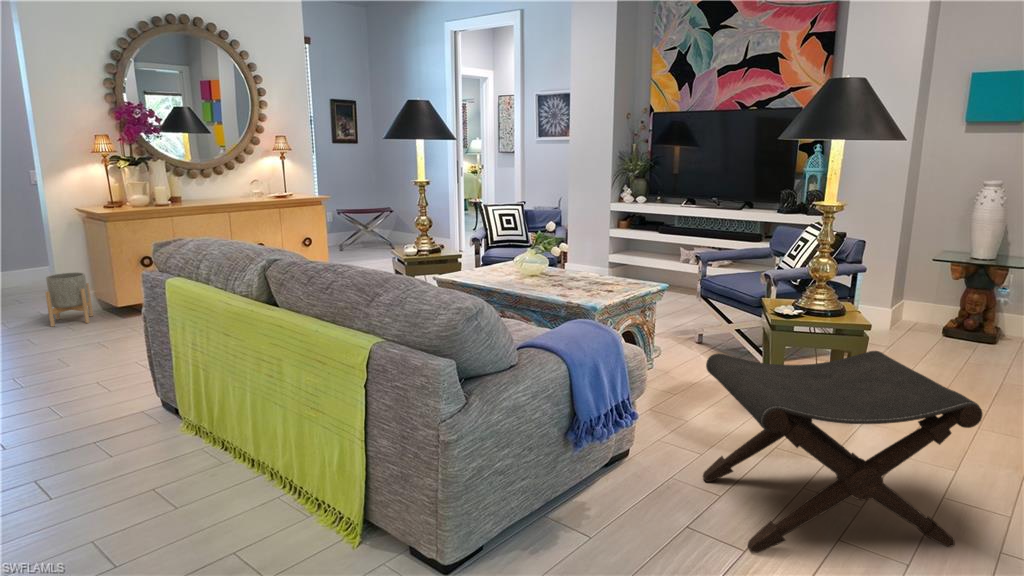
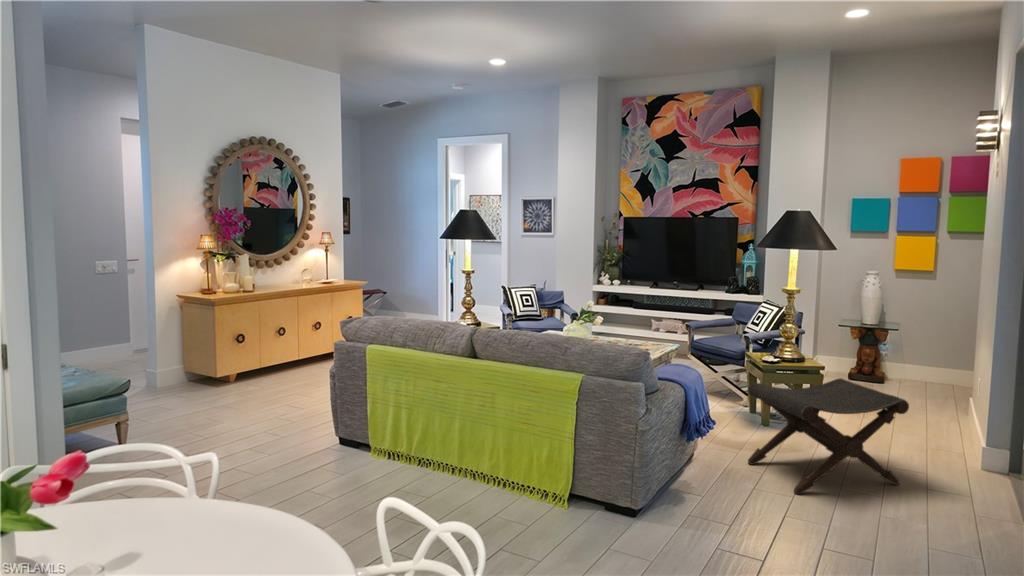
planter: present [45,272,93,327] -> none [159,349,195,396]

